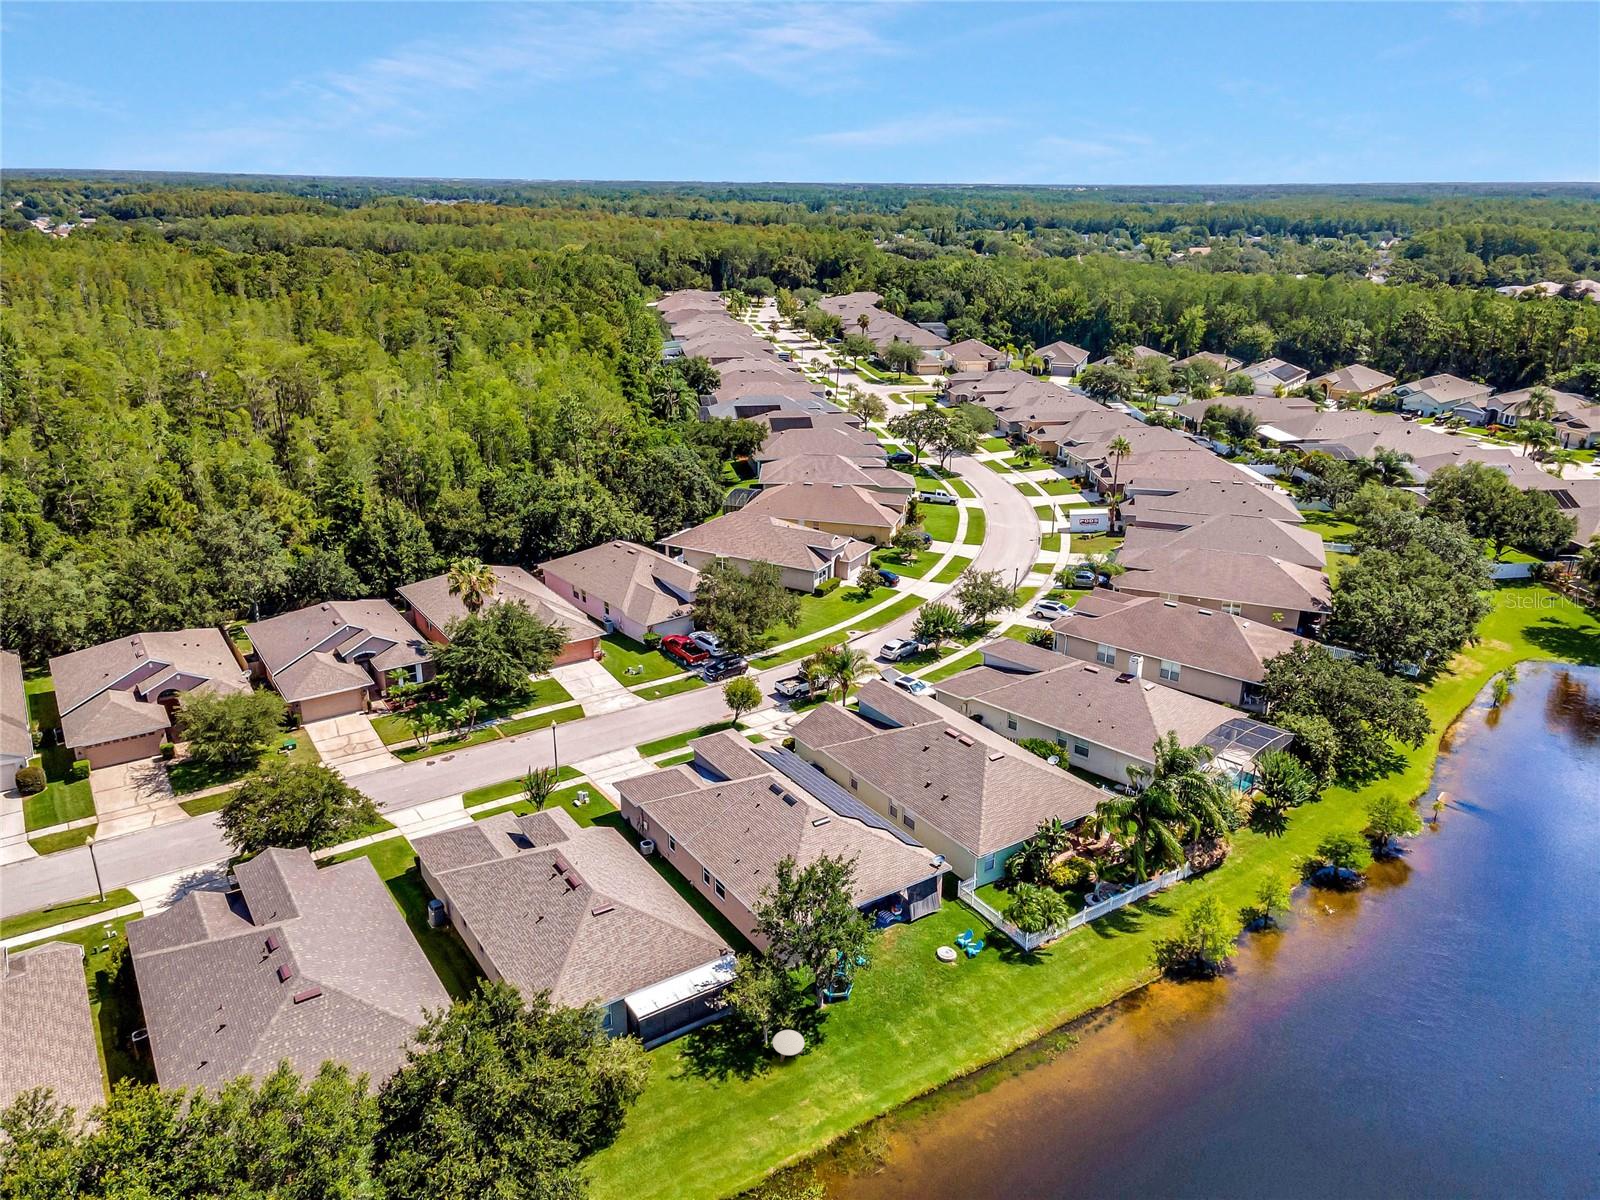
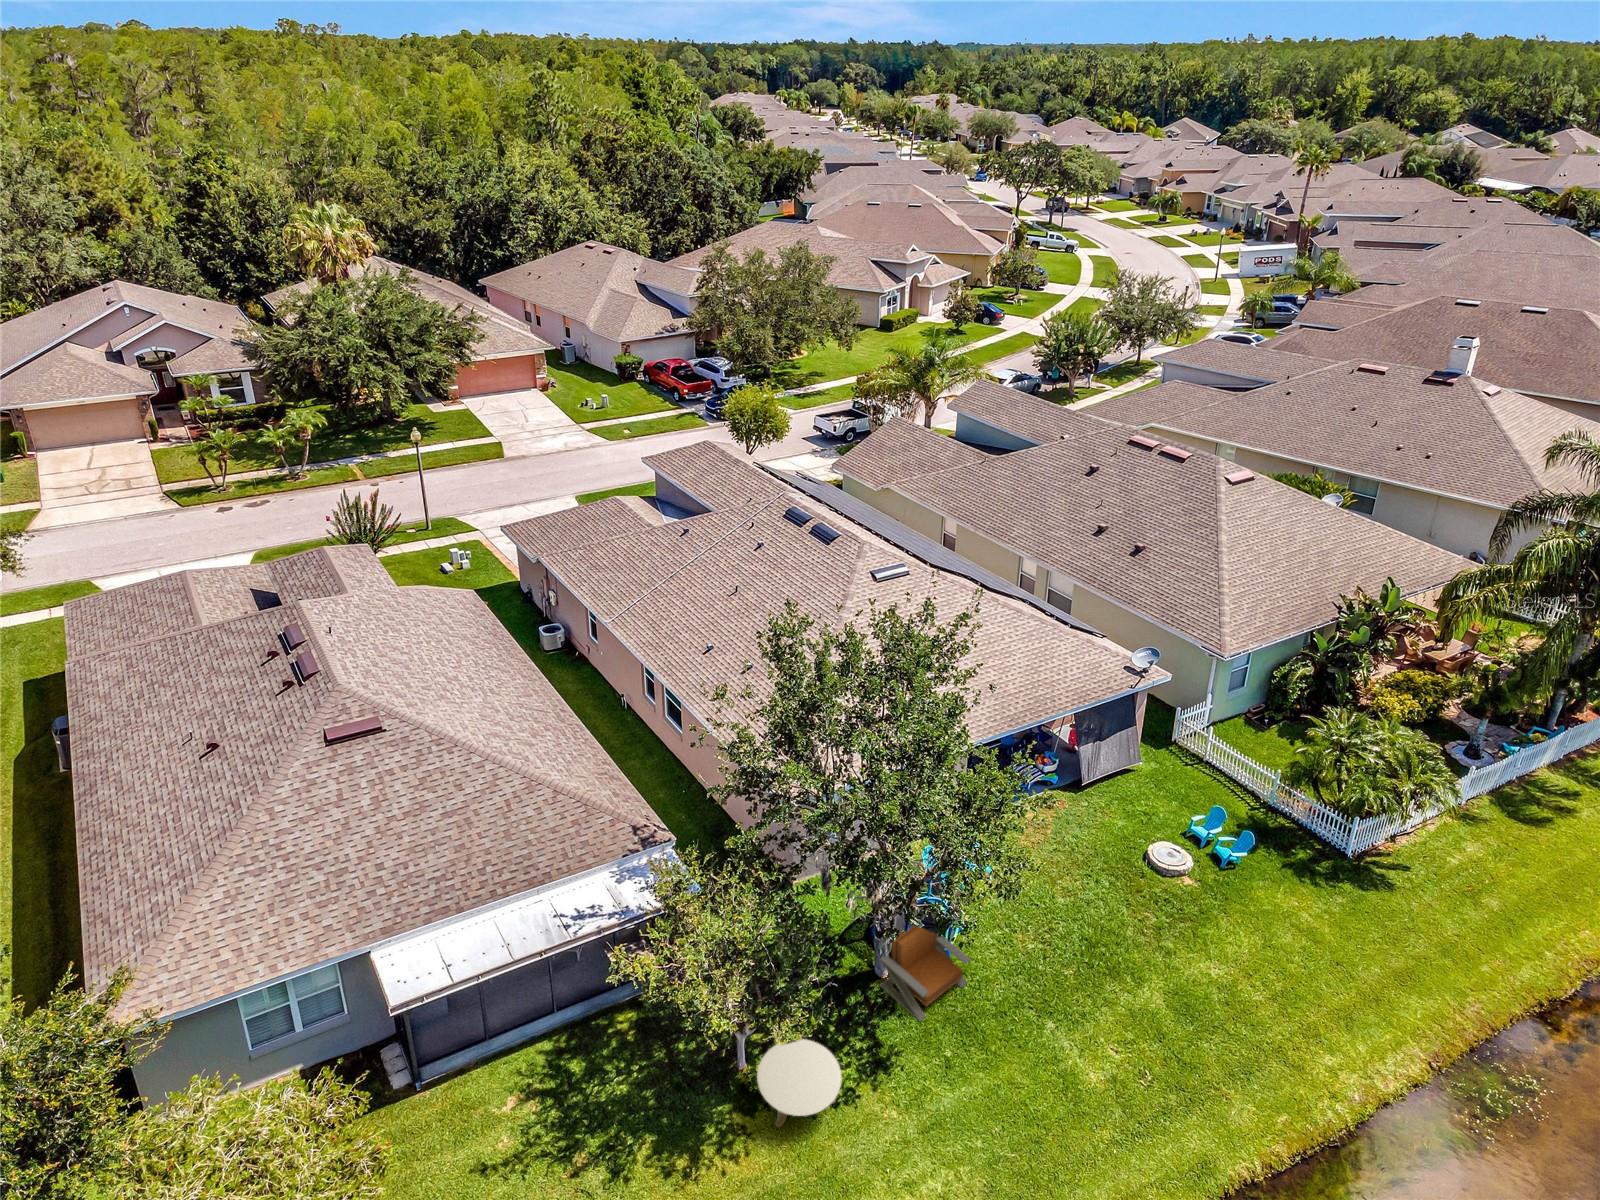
lounge chair: none [819,980,855,1024] -> present [880,926,971,1021]

